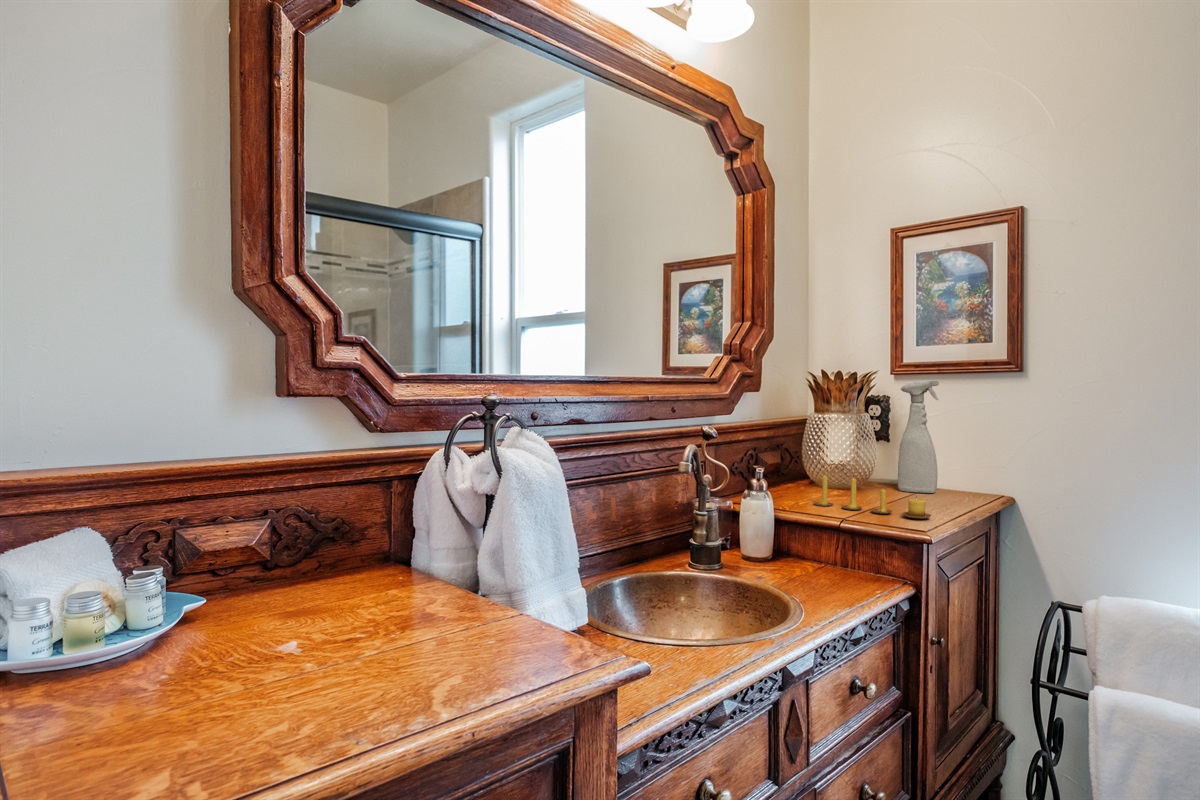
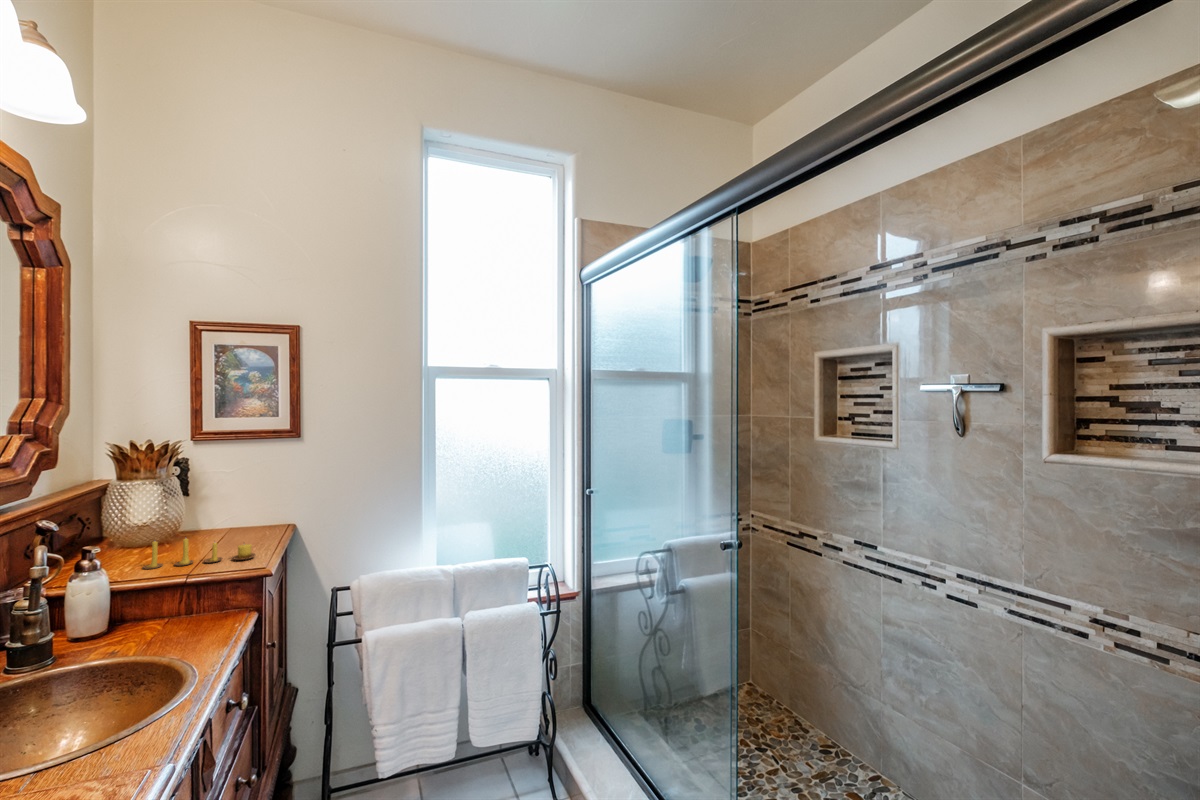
spray bottle: present [898,380,939,493] -> none [205,446,239,537]

